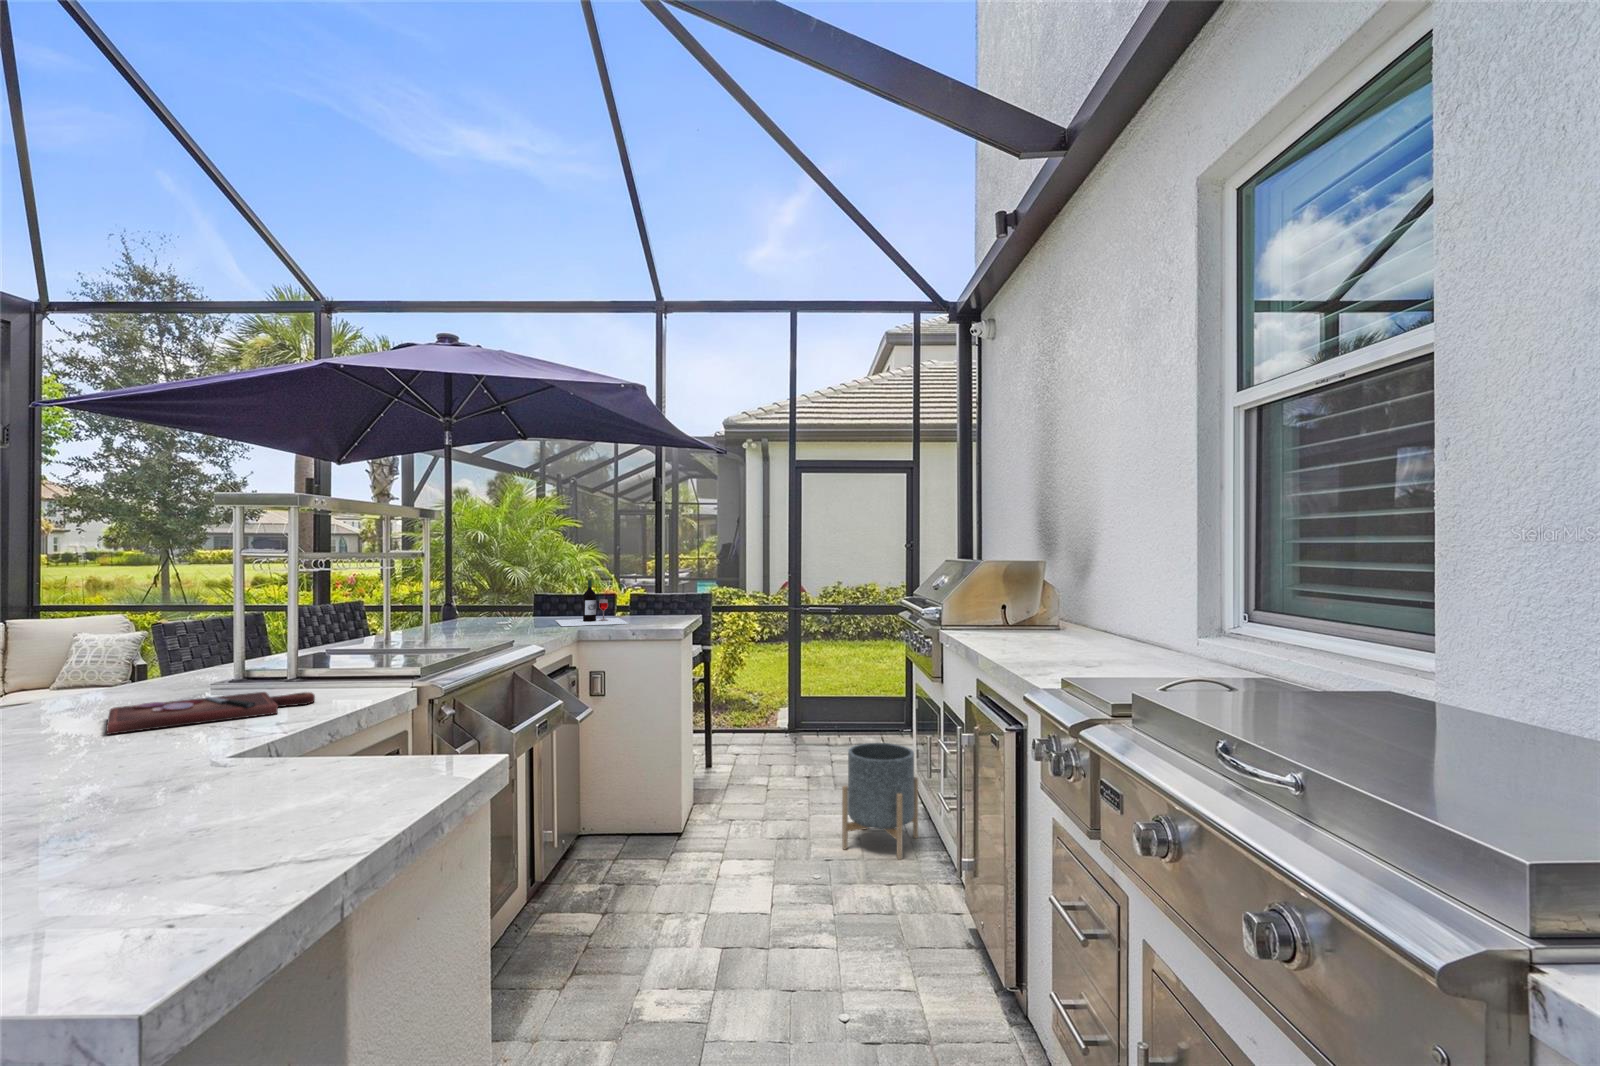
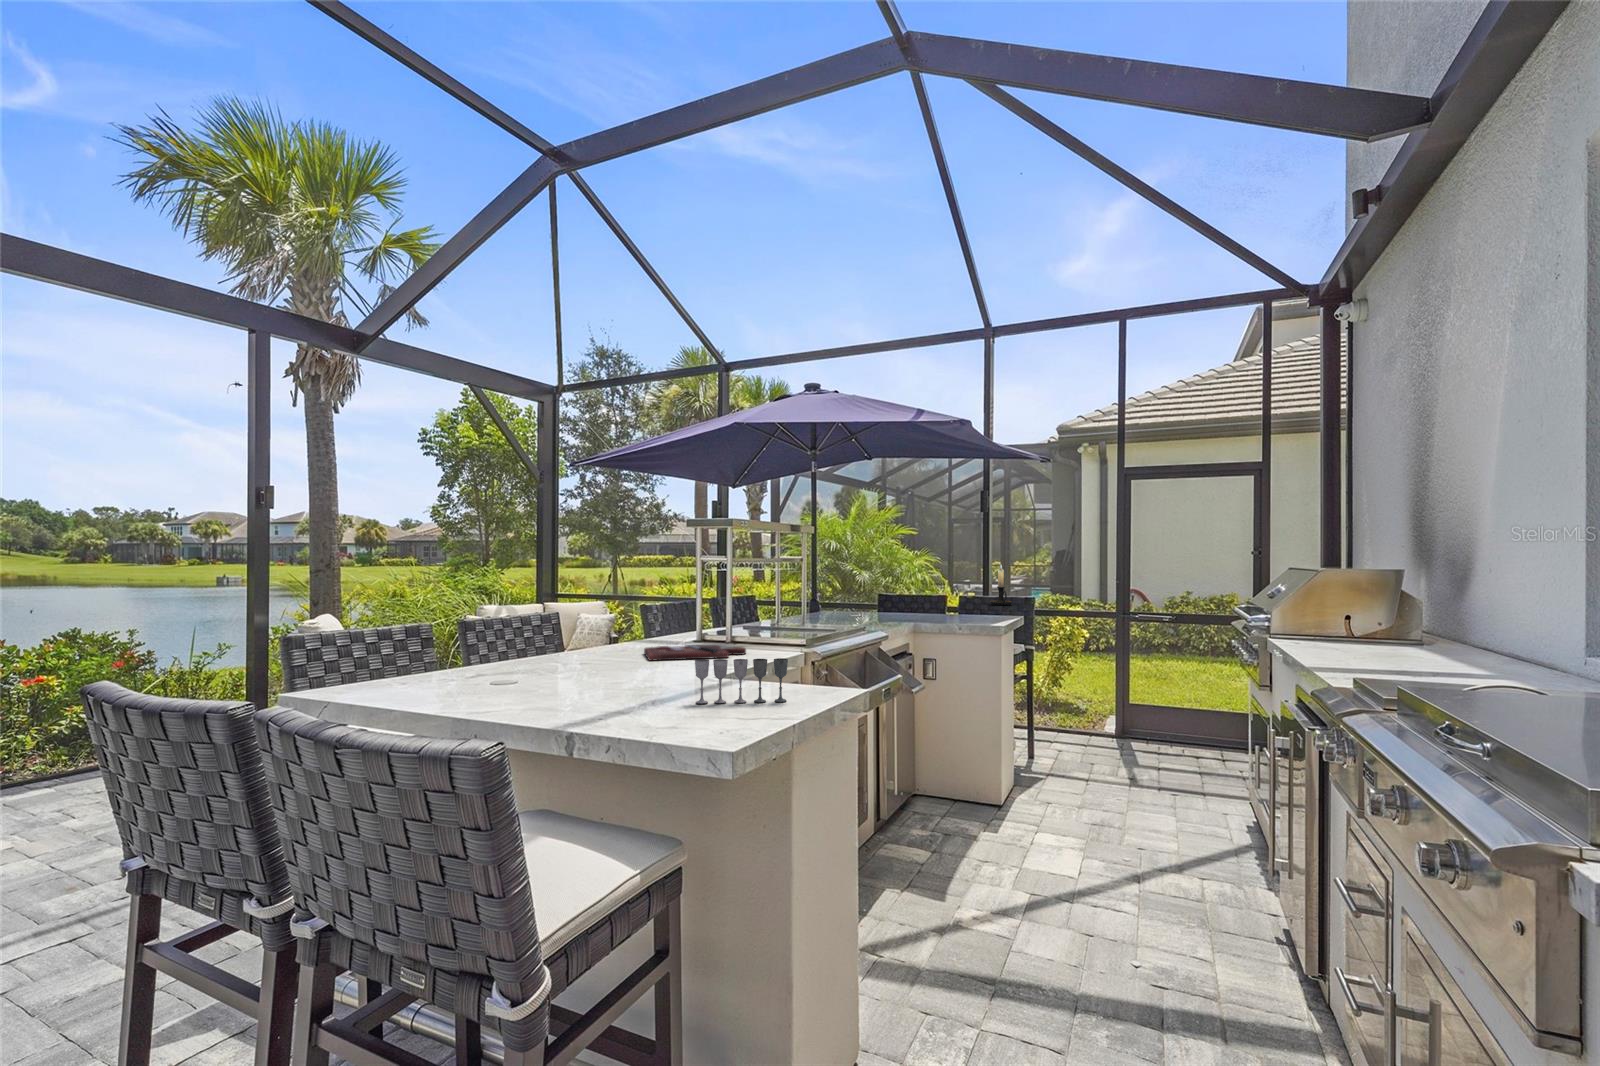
candle holder: none [663,558,686,603] -> present [990,565,1012,605]
wine bottle: present [556,580,629,626] -> none [895,581,957,619]
wine glass: none [127,737,350,852] -> present [695,658,788,704]
planter: present [842,743,918,859] -> none [1161,747,1248,862]

